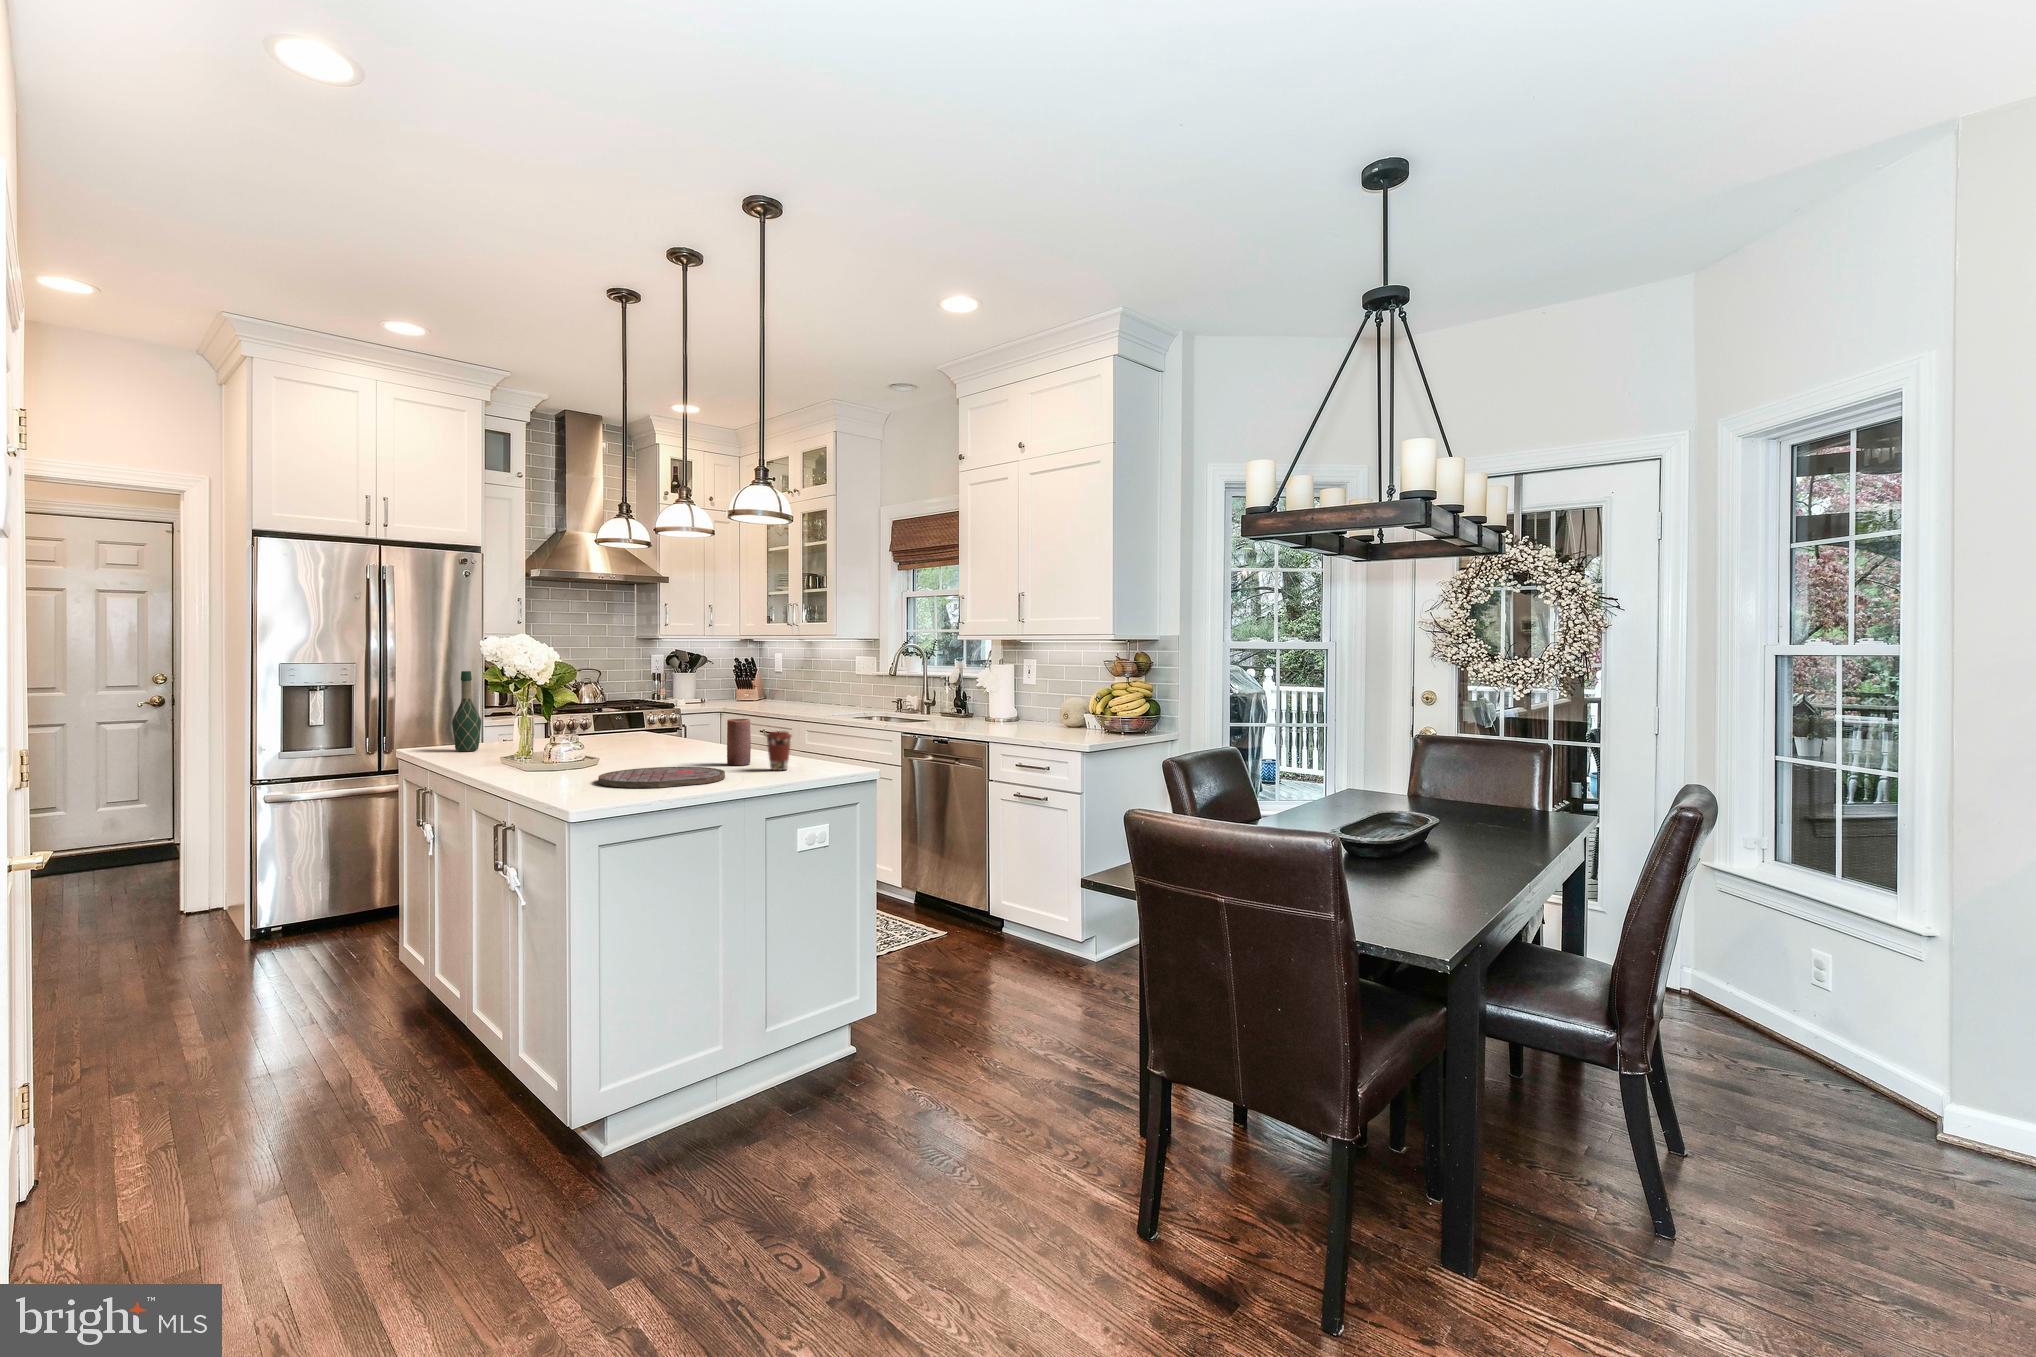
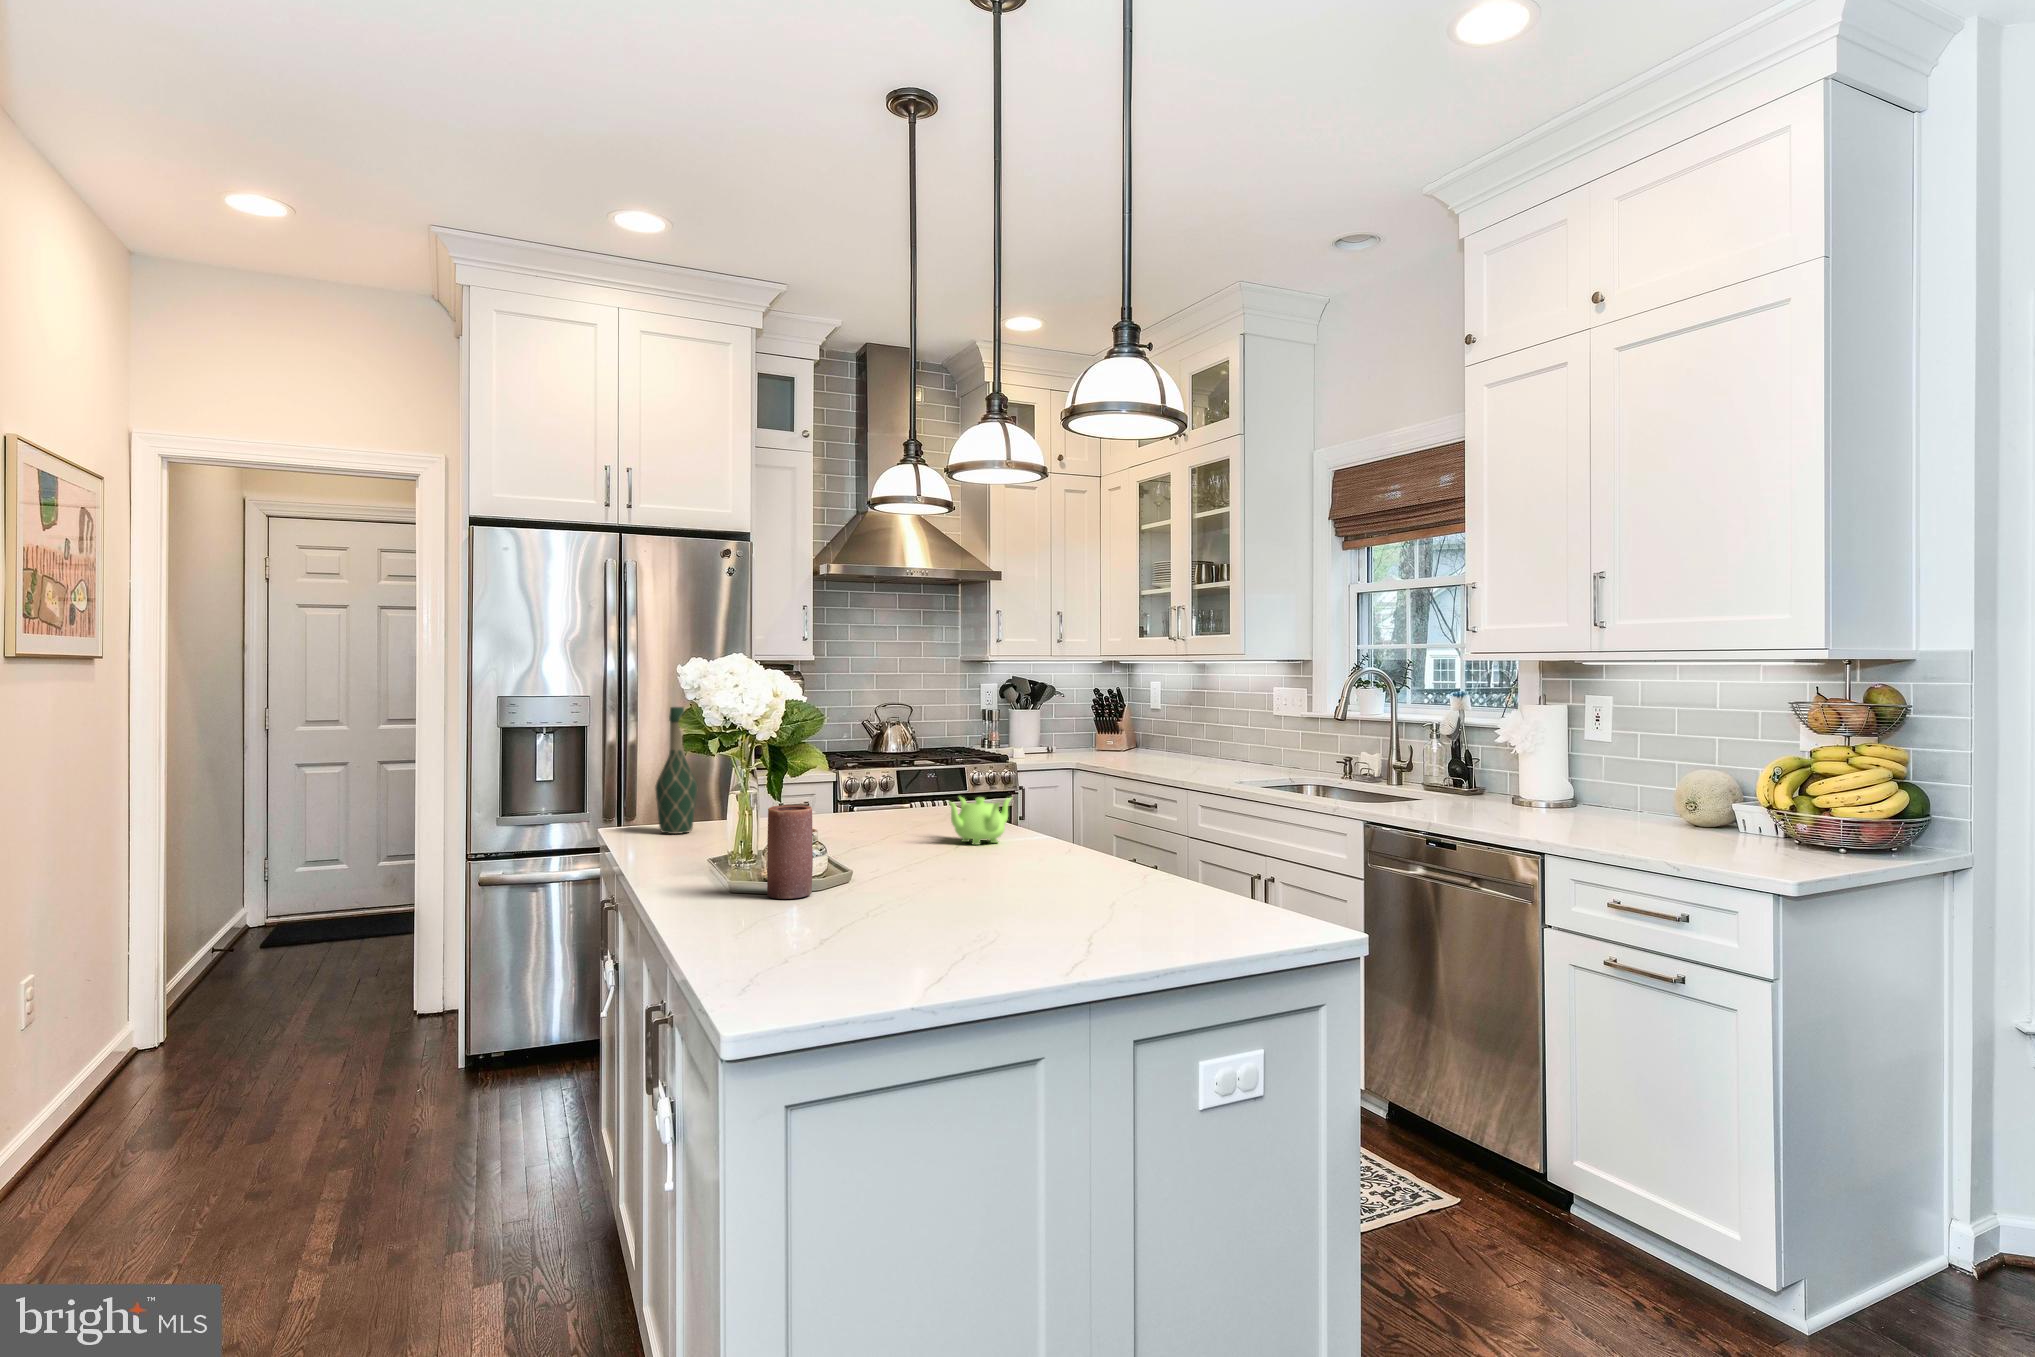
candle: present [727,719,751,765] -> present [767,805,813,899]
teapot: none [653,721,693,749] -> present [949,797,1011,845]
coffee cup: present [766,731,791,771] -> none [1132,839,1186,923]
cutting board: present [598,767,725,788] -> none [804,902,1048,966]

